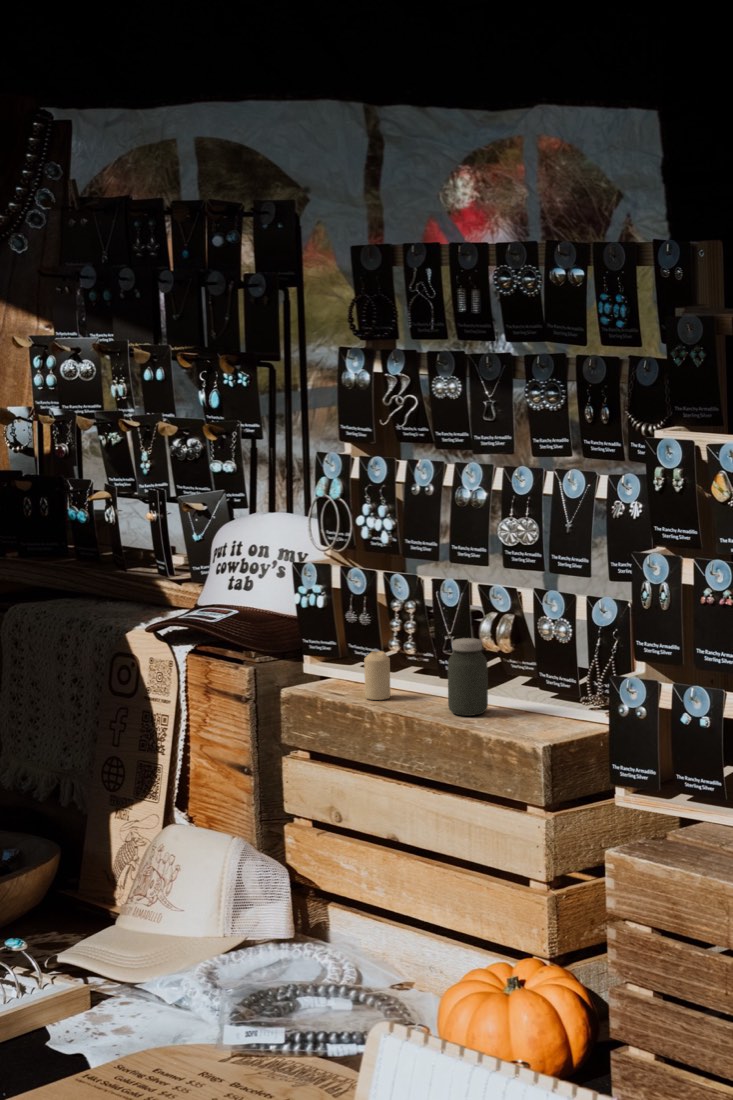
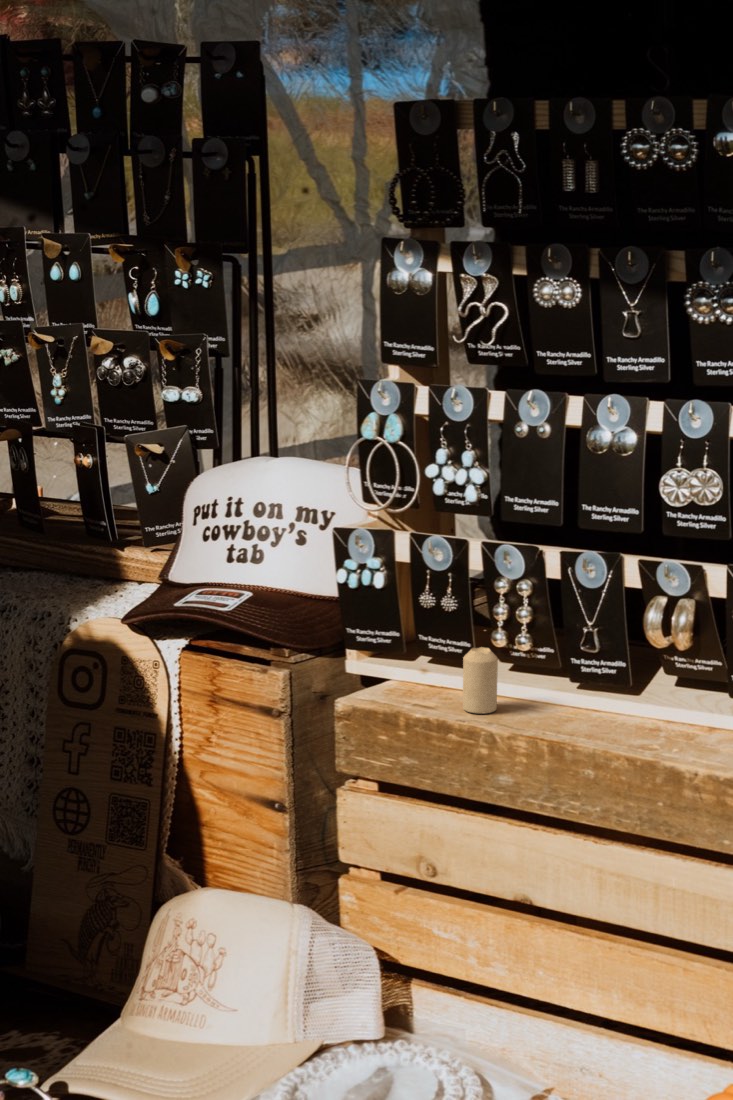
jar: present [448,638,488,716] -> none [599,631,655,736]

